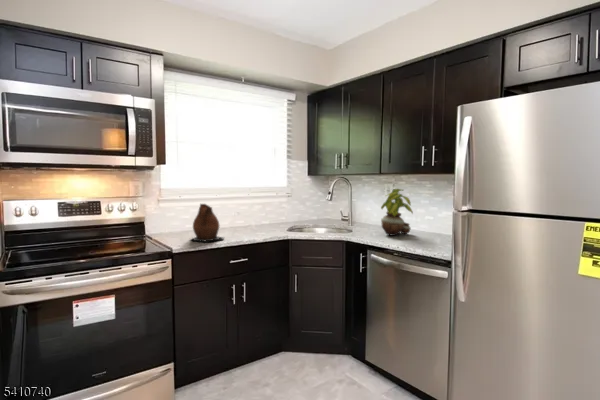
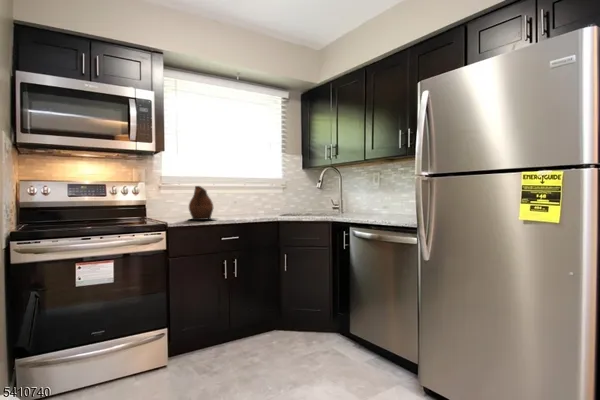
potted plant: present [381,189,413,236] -> none [365,172,395,217]

